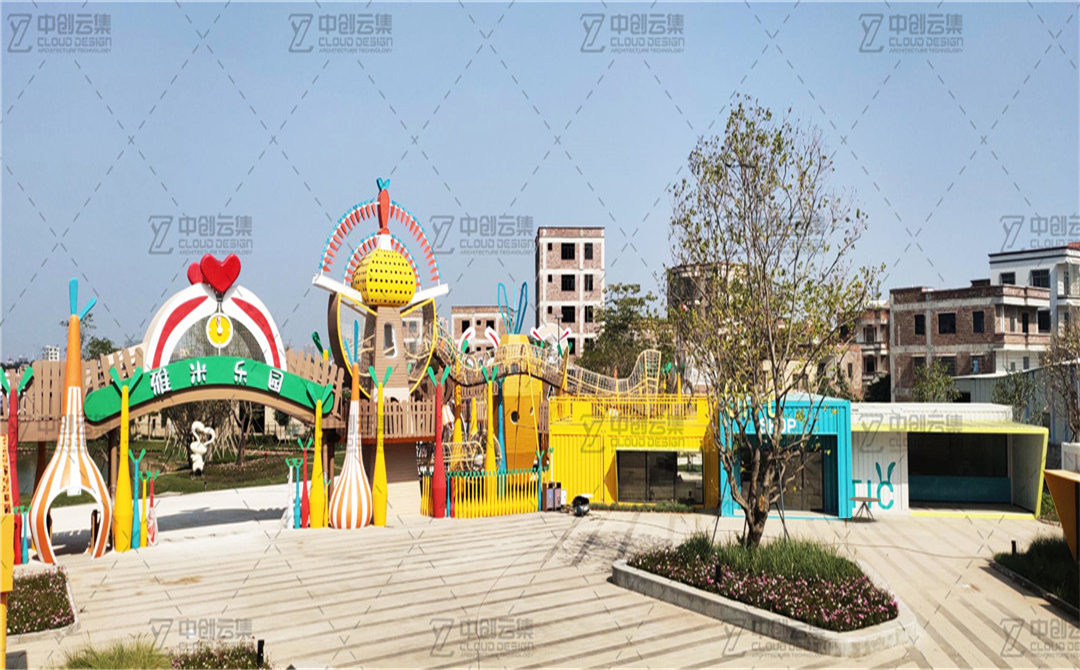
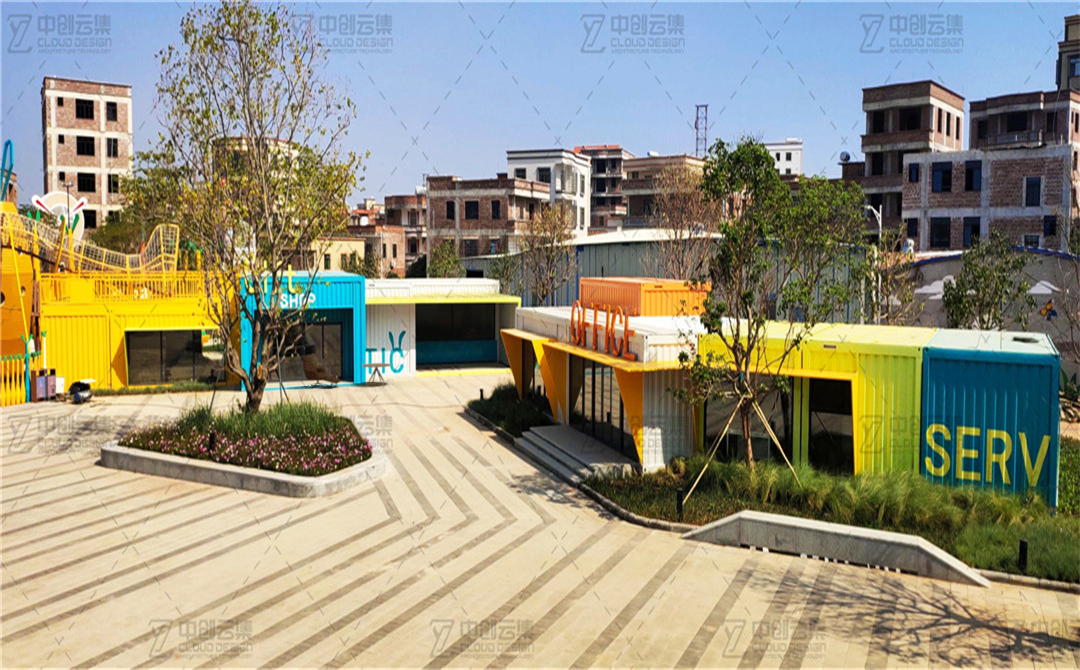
lounge chair: none [784,483,825,521] -> present [303,356,340,388]

